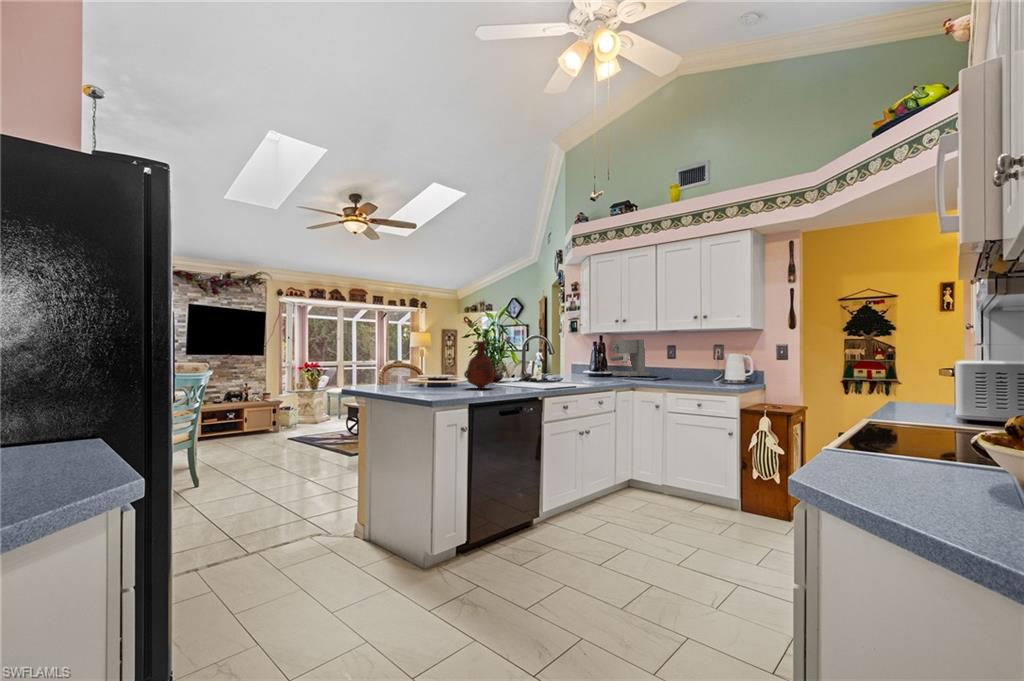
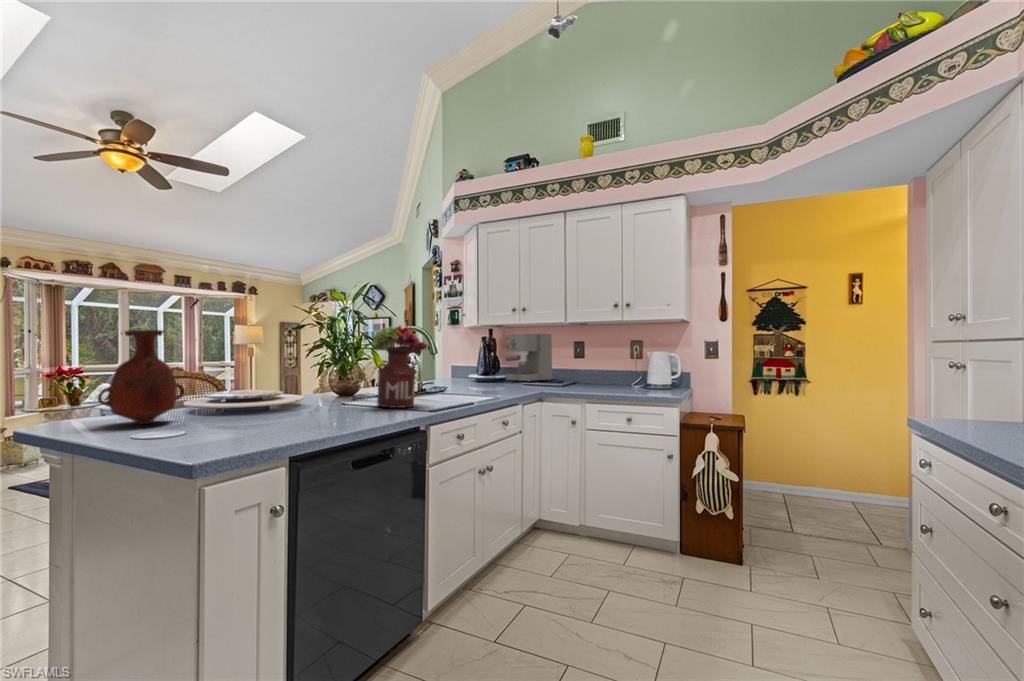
flower arrangement: none [510,335,547,388] -> present [371,325,428,408]
vase: present [464,341,496,389] -> present [98,330,185,424]

